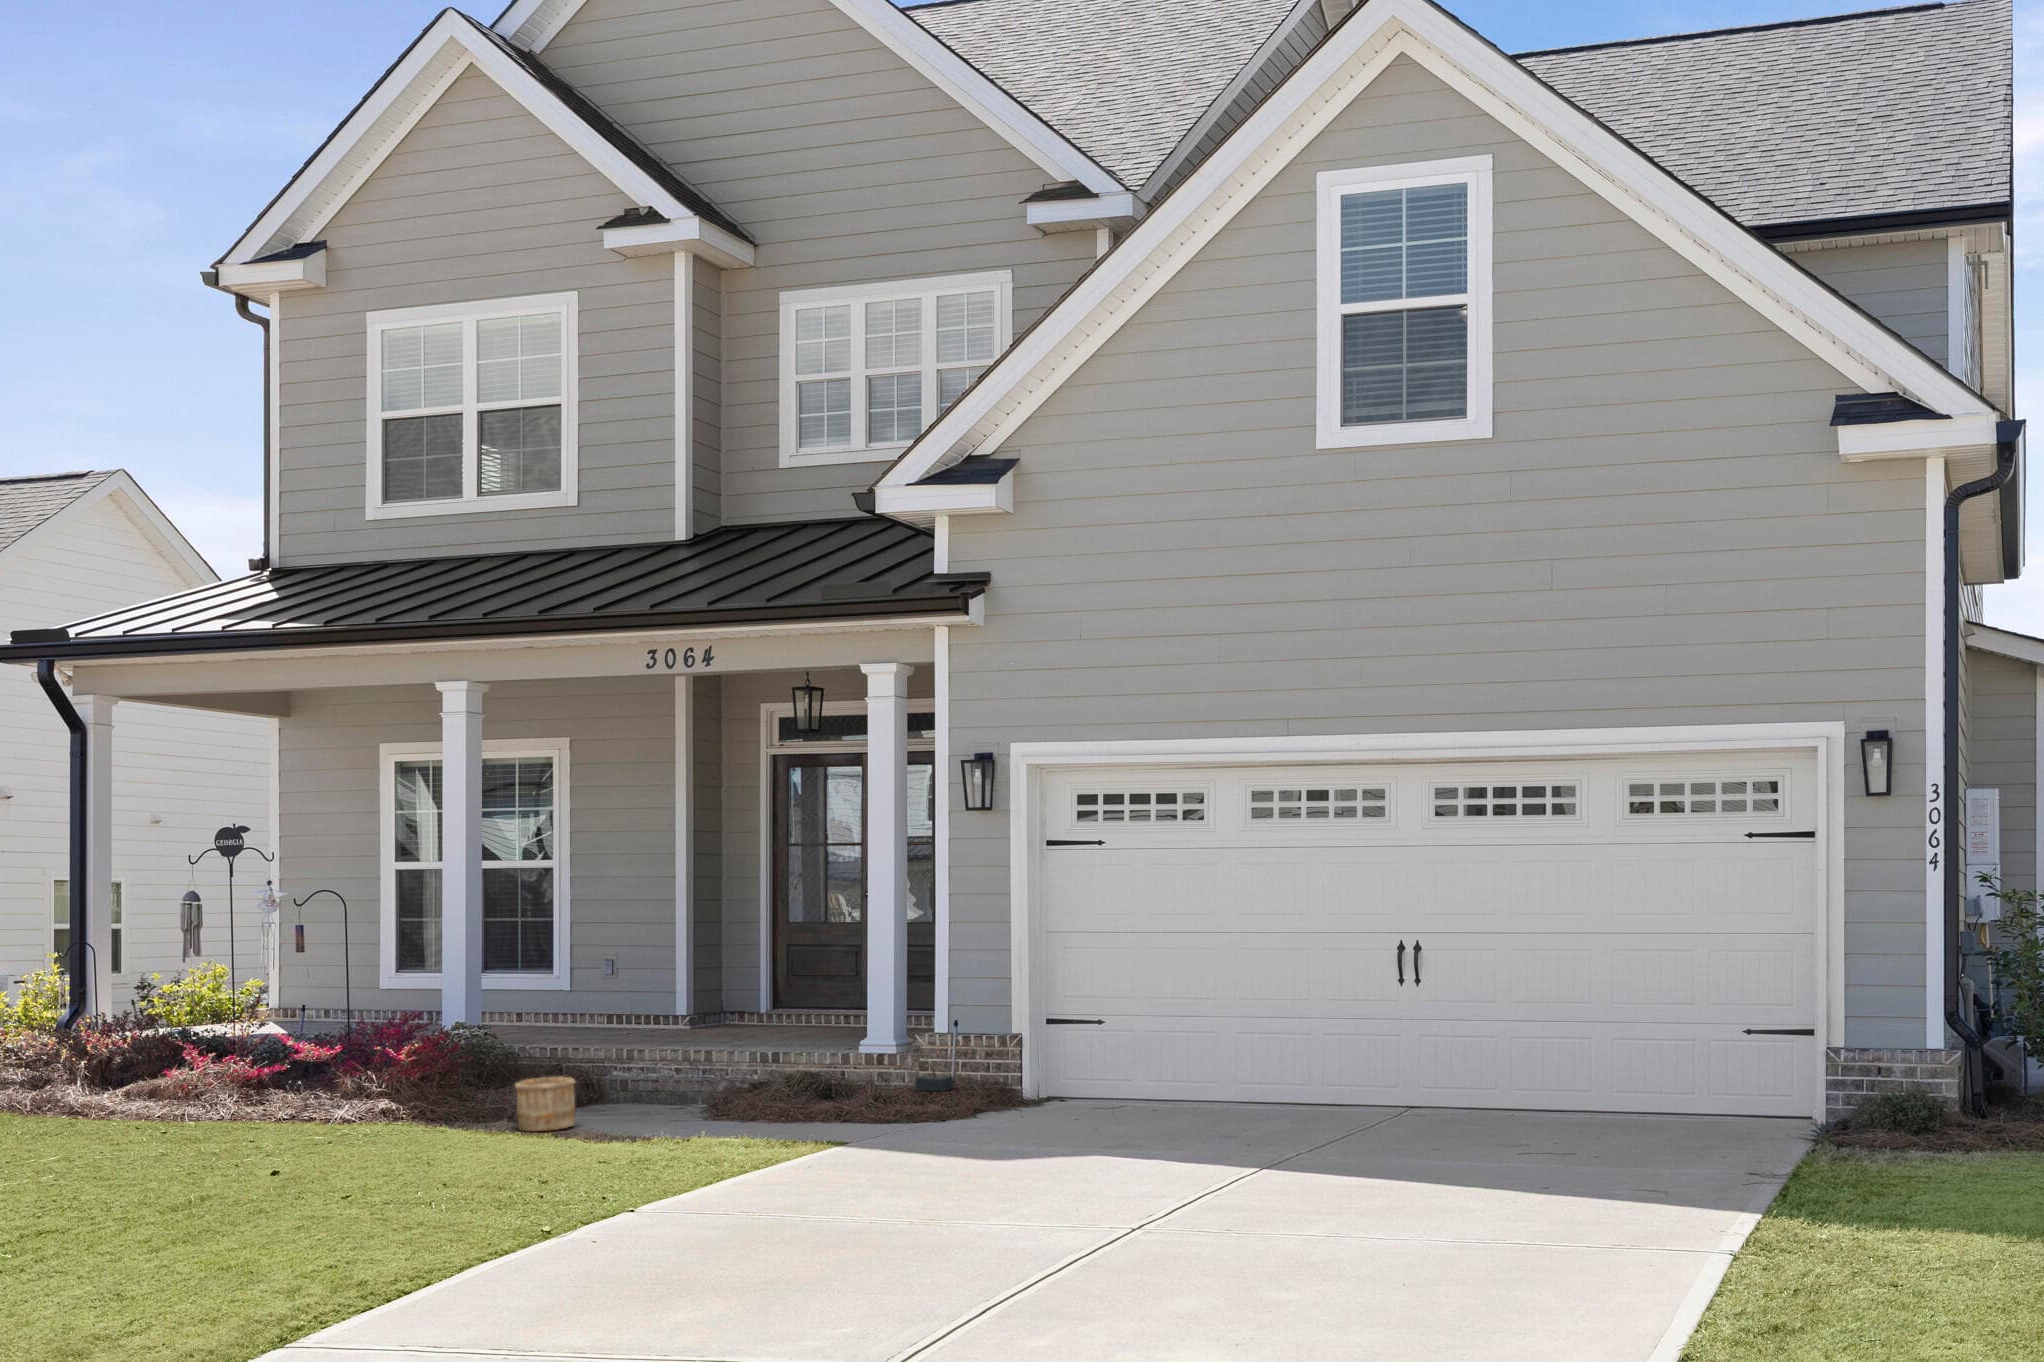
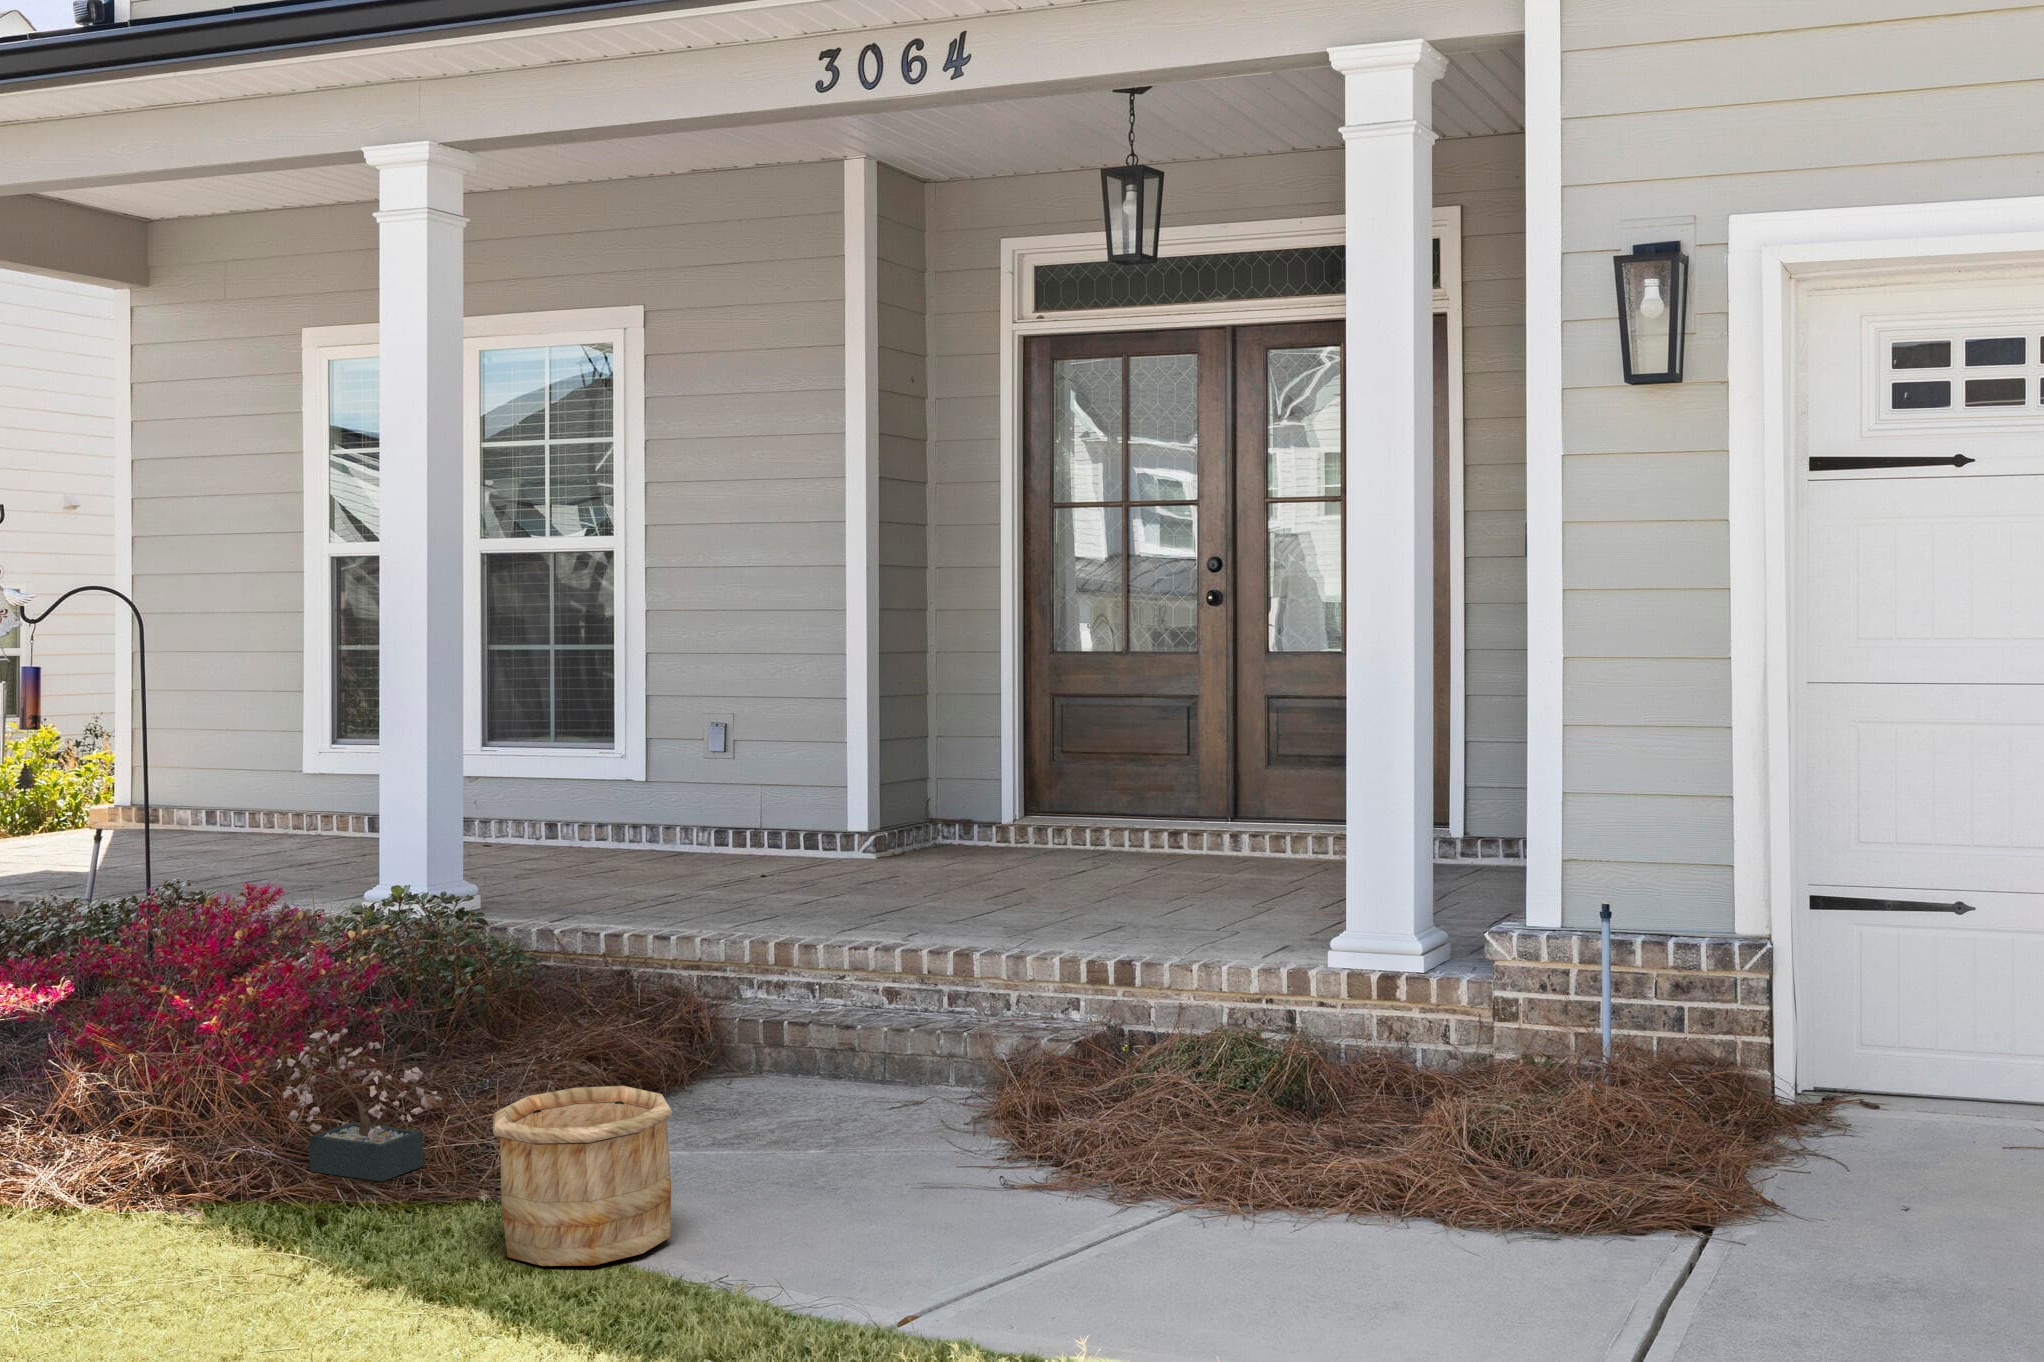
decorative plant: present [905,1044,957,1091] -> present [277,1028,442,1182]

